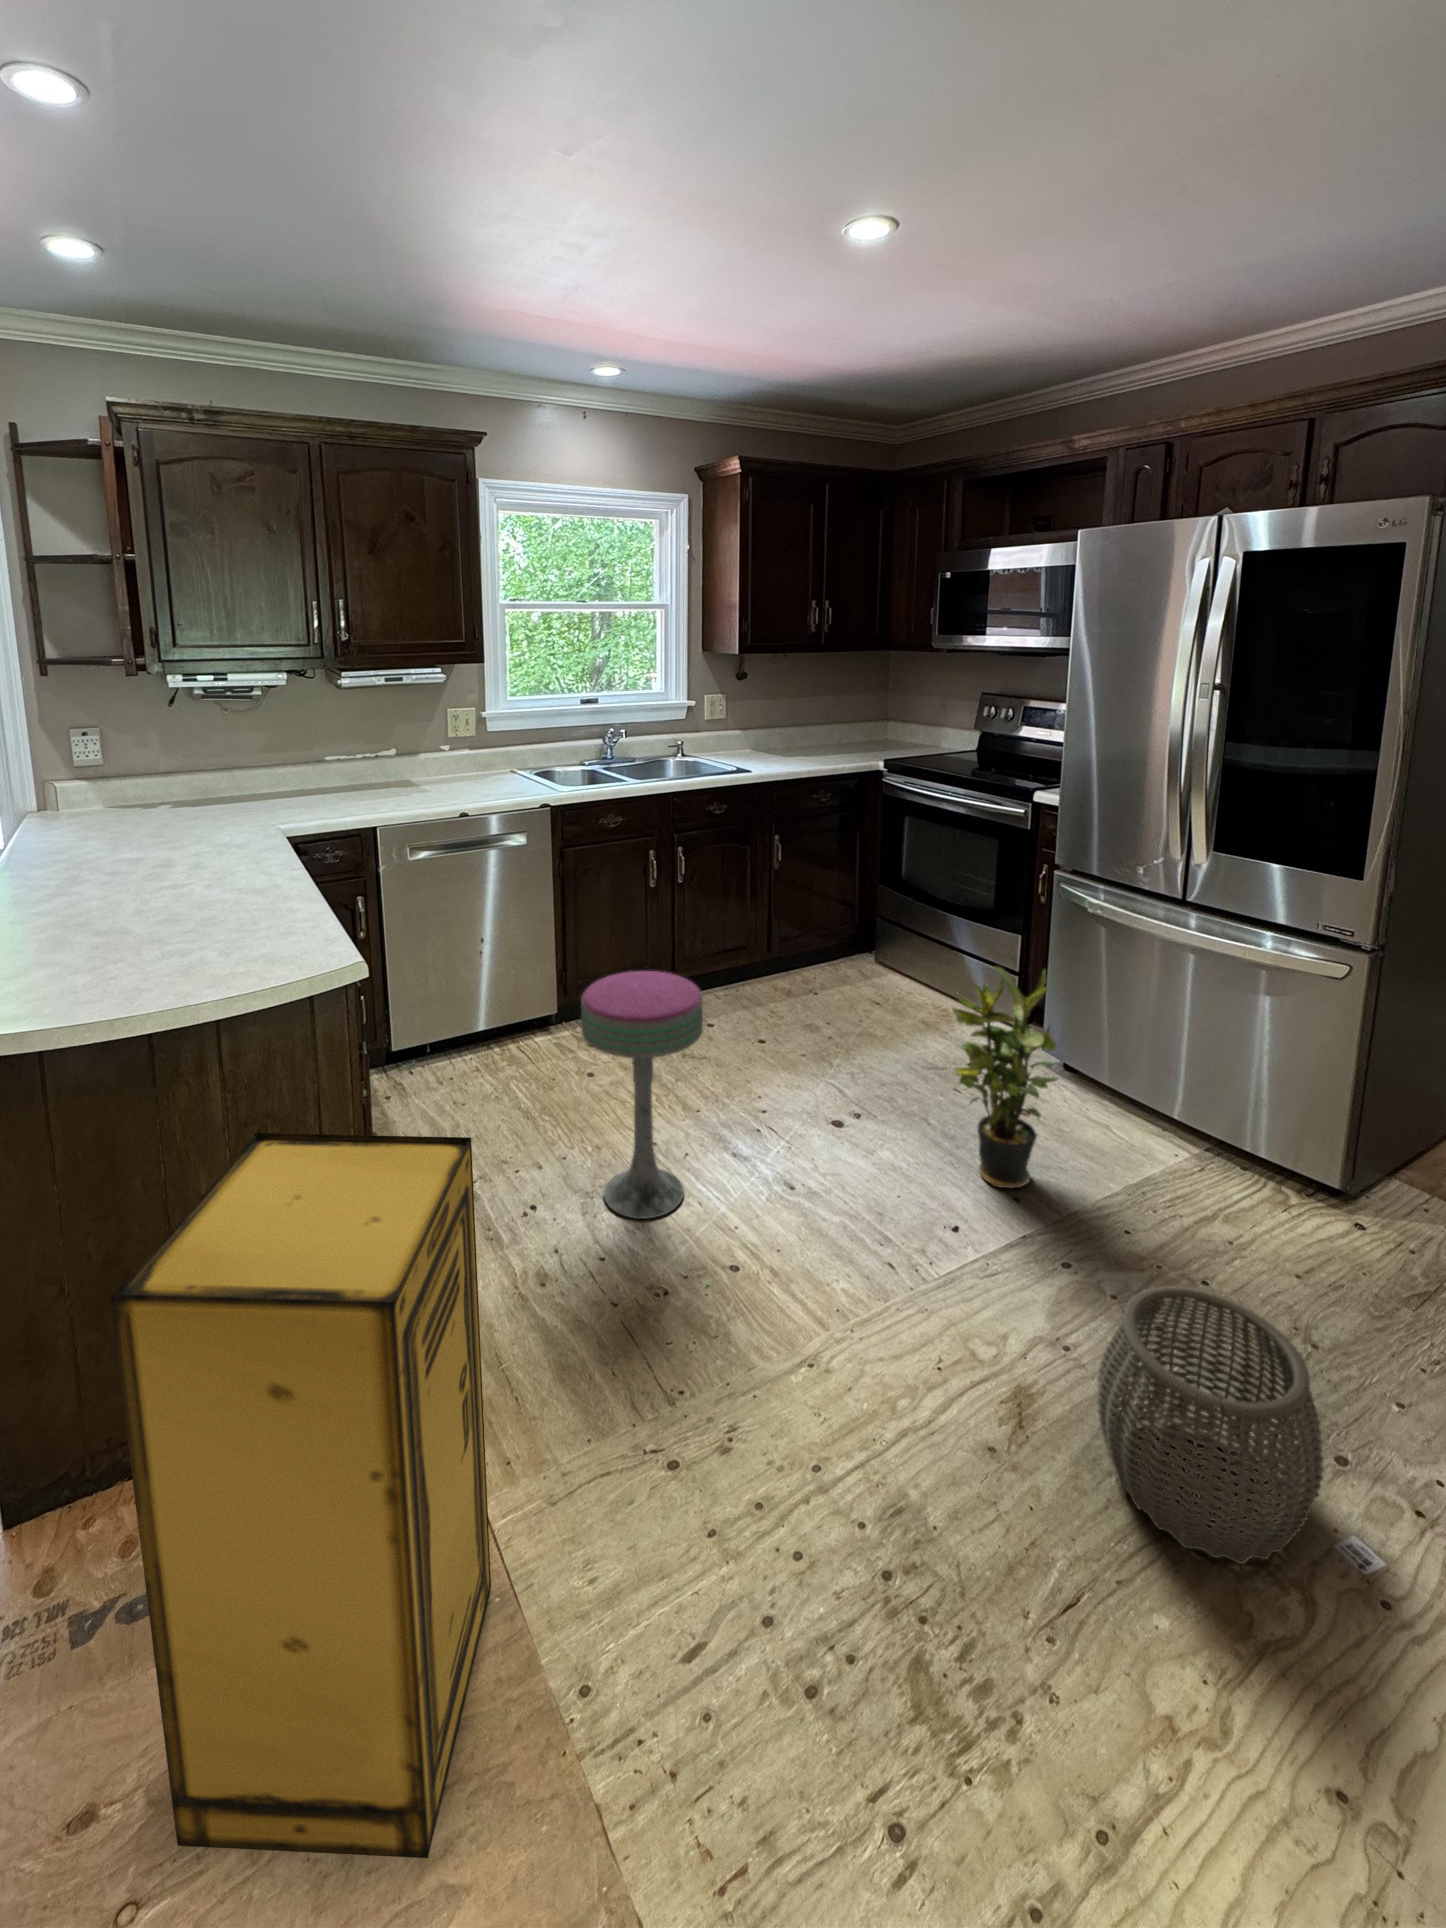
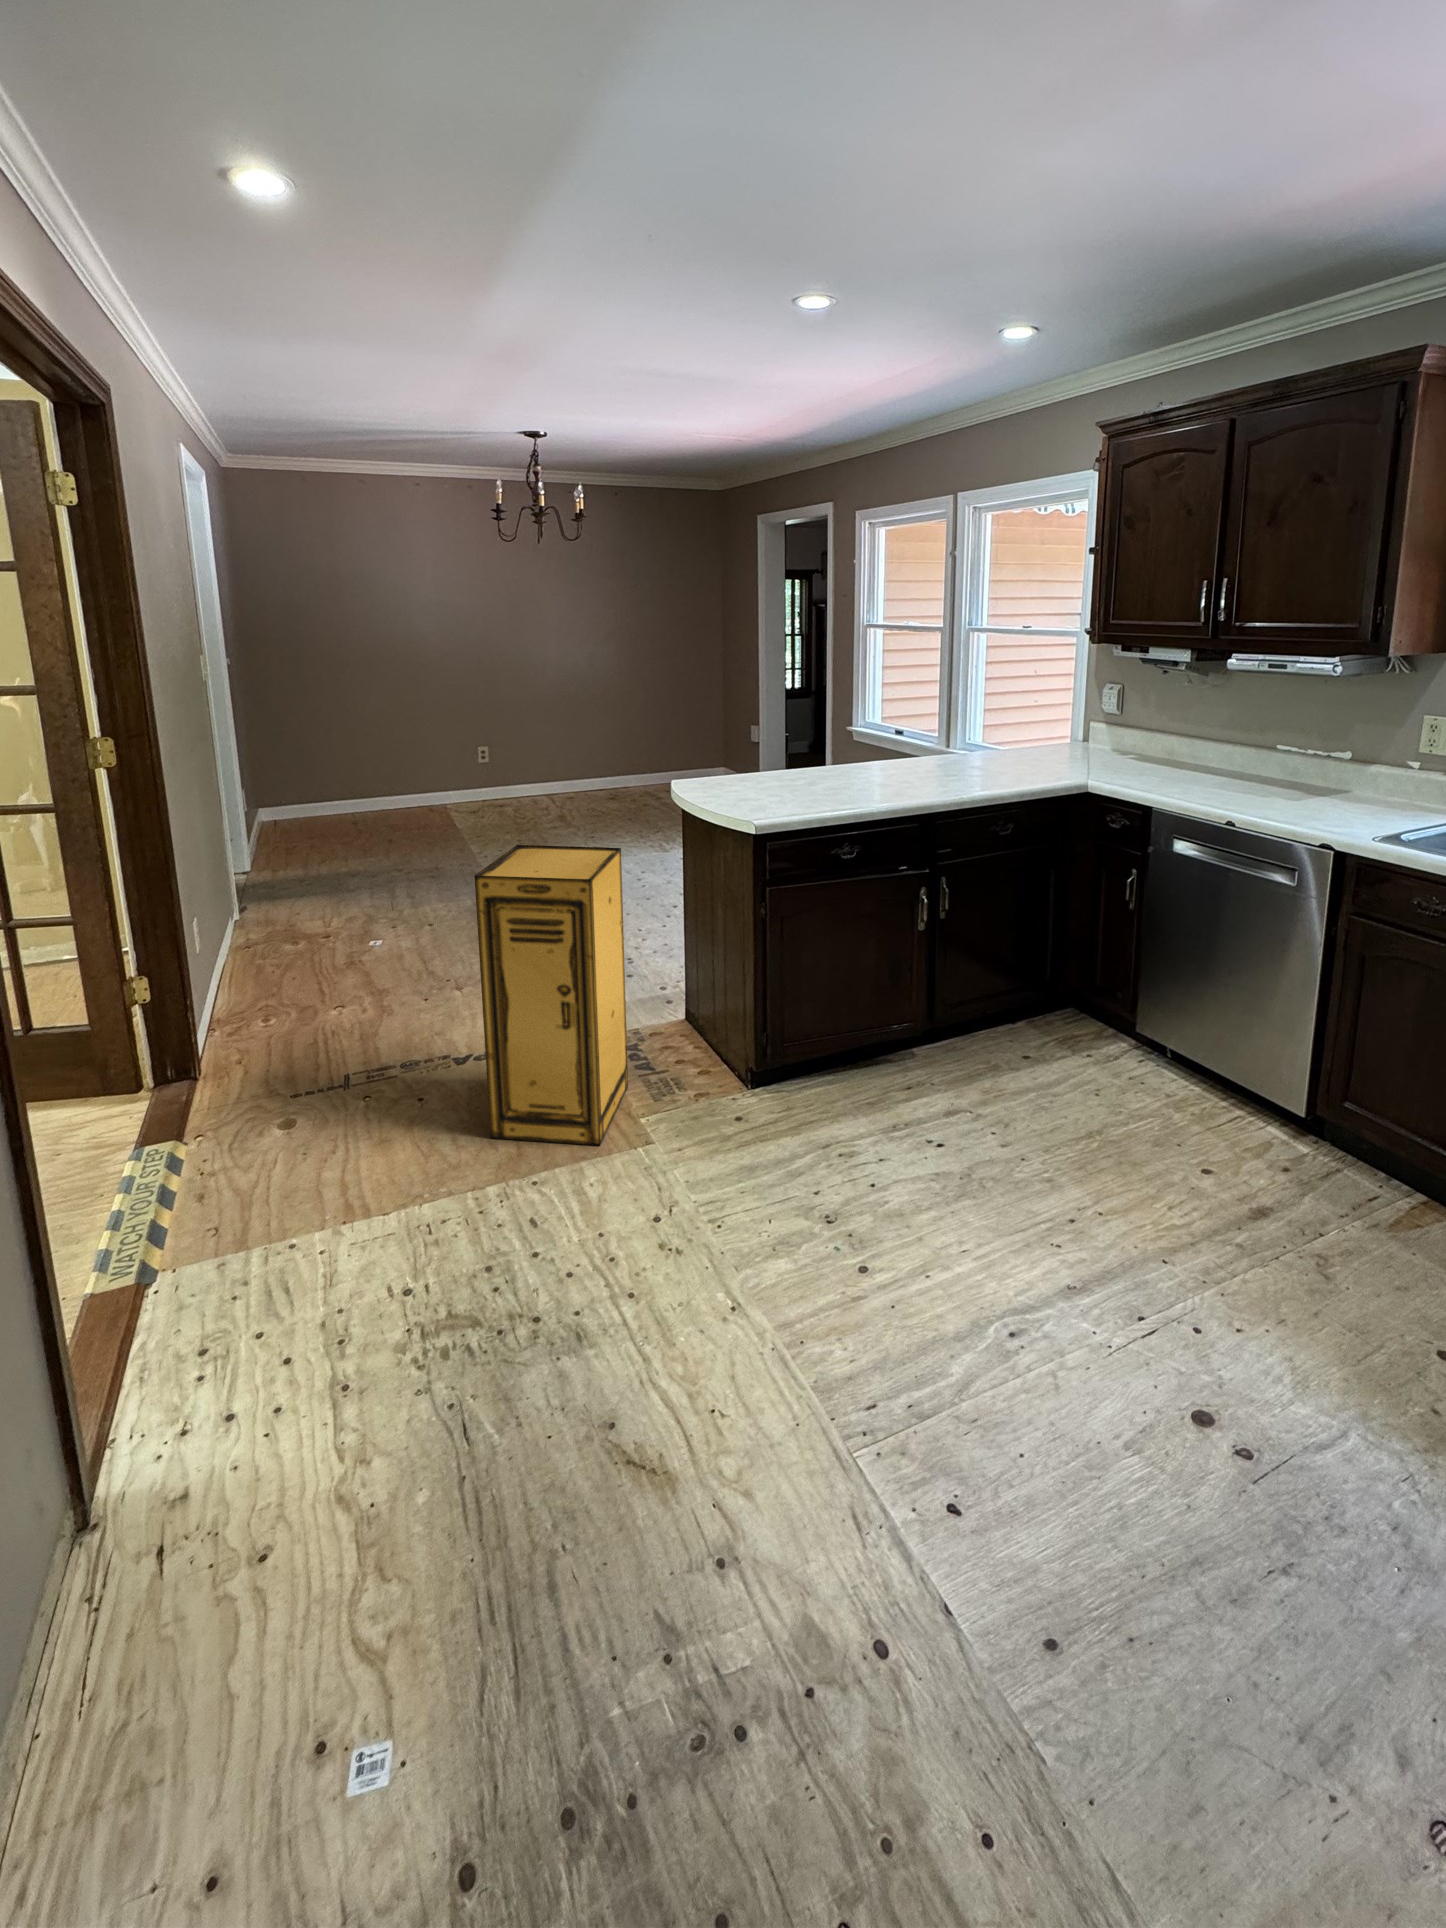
potted plant: present [953,967,1057,1188] -> none [1024,1280,1292,1708]
bar stool: present [581,971,703,1219] -> none [915,974,1051,1239]
woven basket: present [1097,1286,1324,1564] -> none [384,1380,627,1726]

